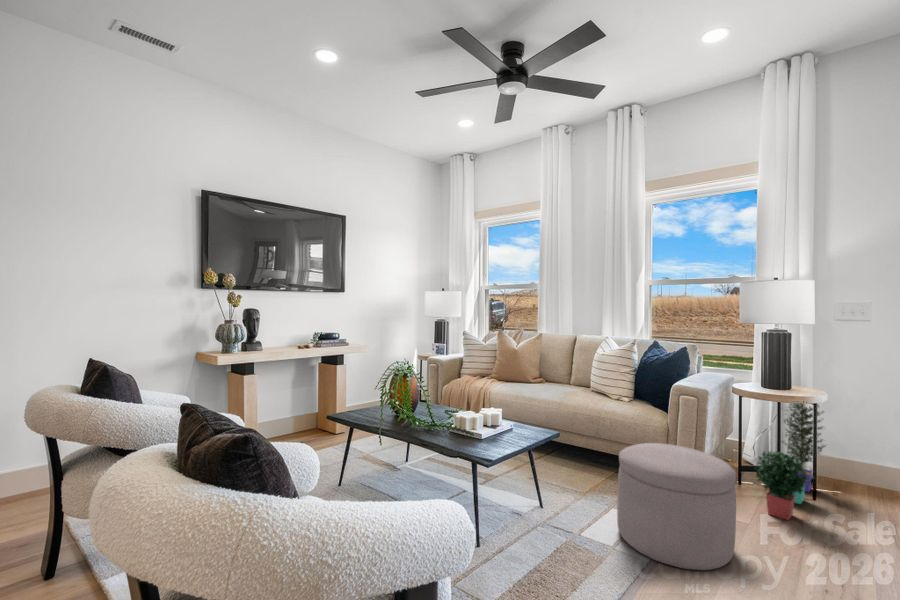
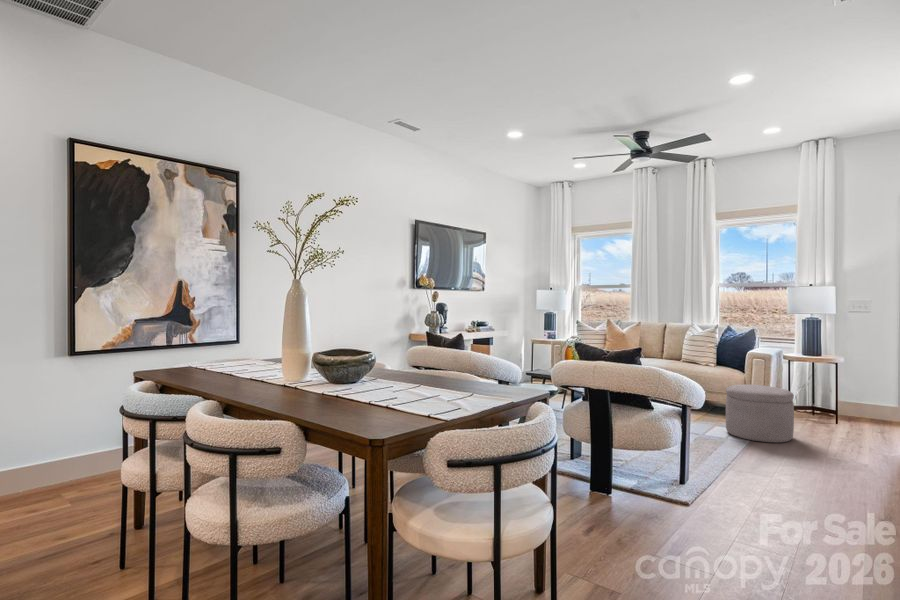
potted plant: present [755,401,825,520] -> none [800,355,844,428]

